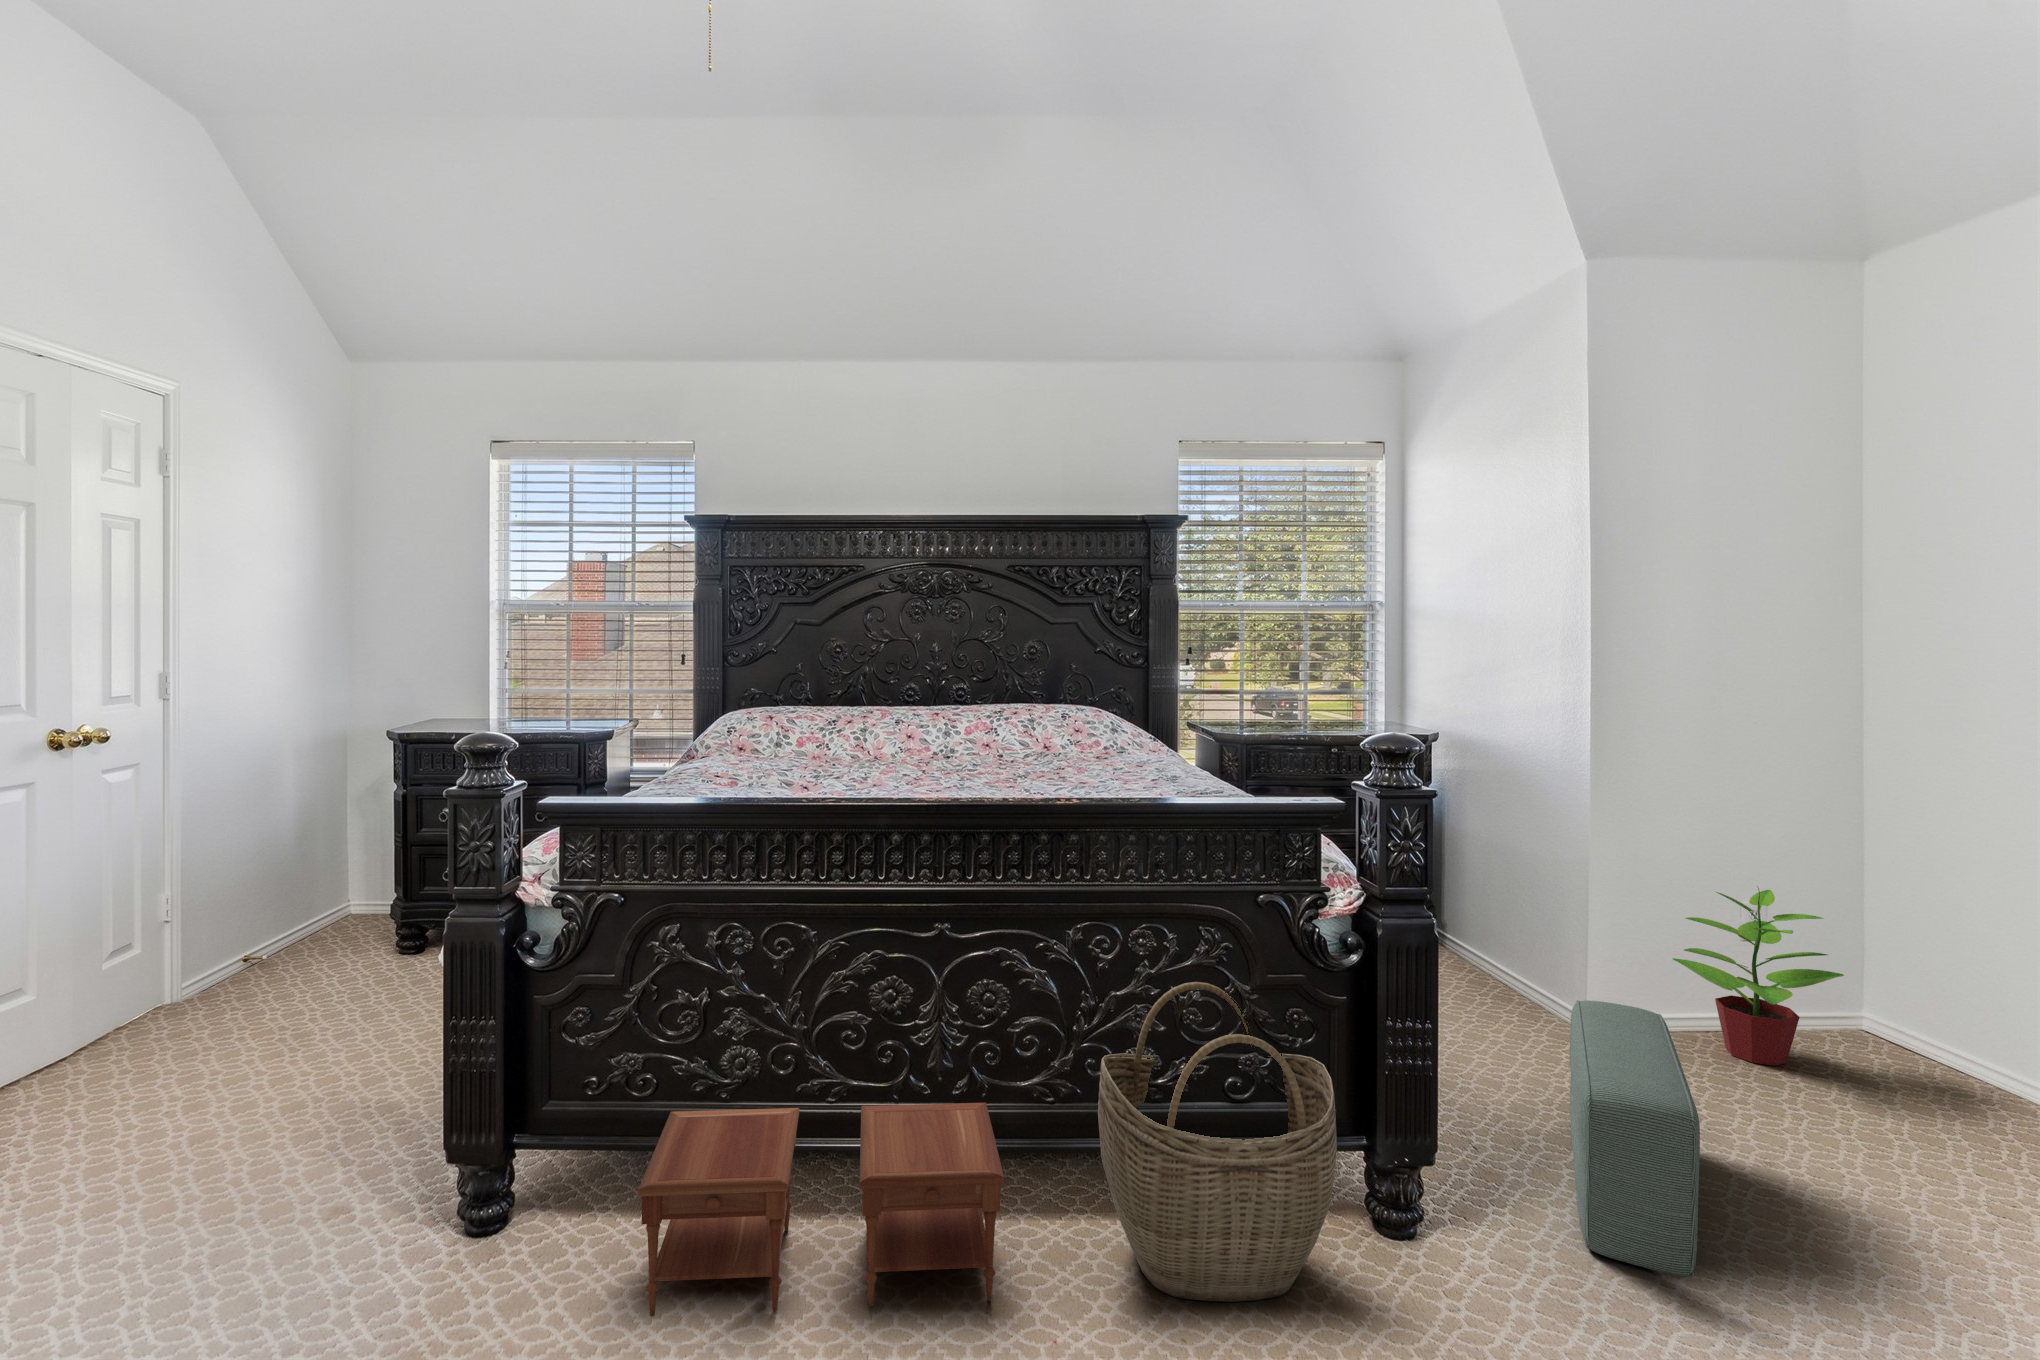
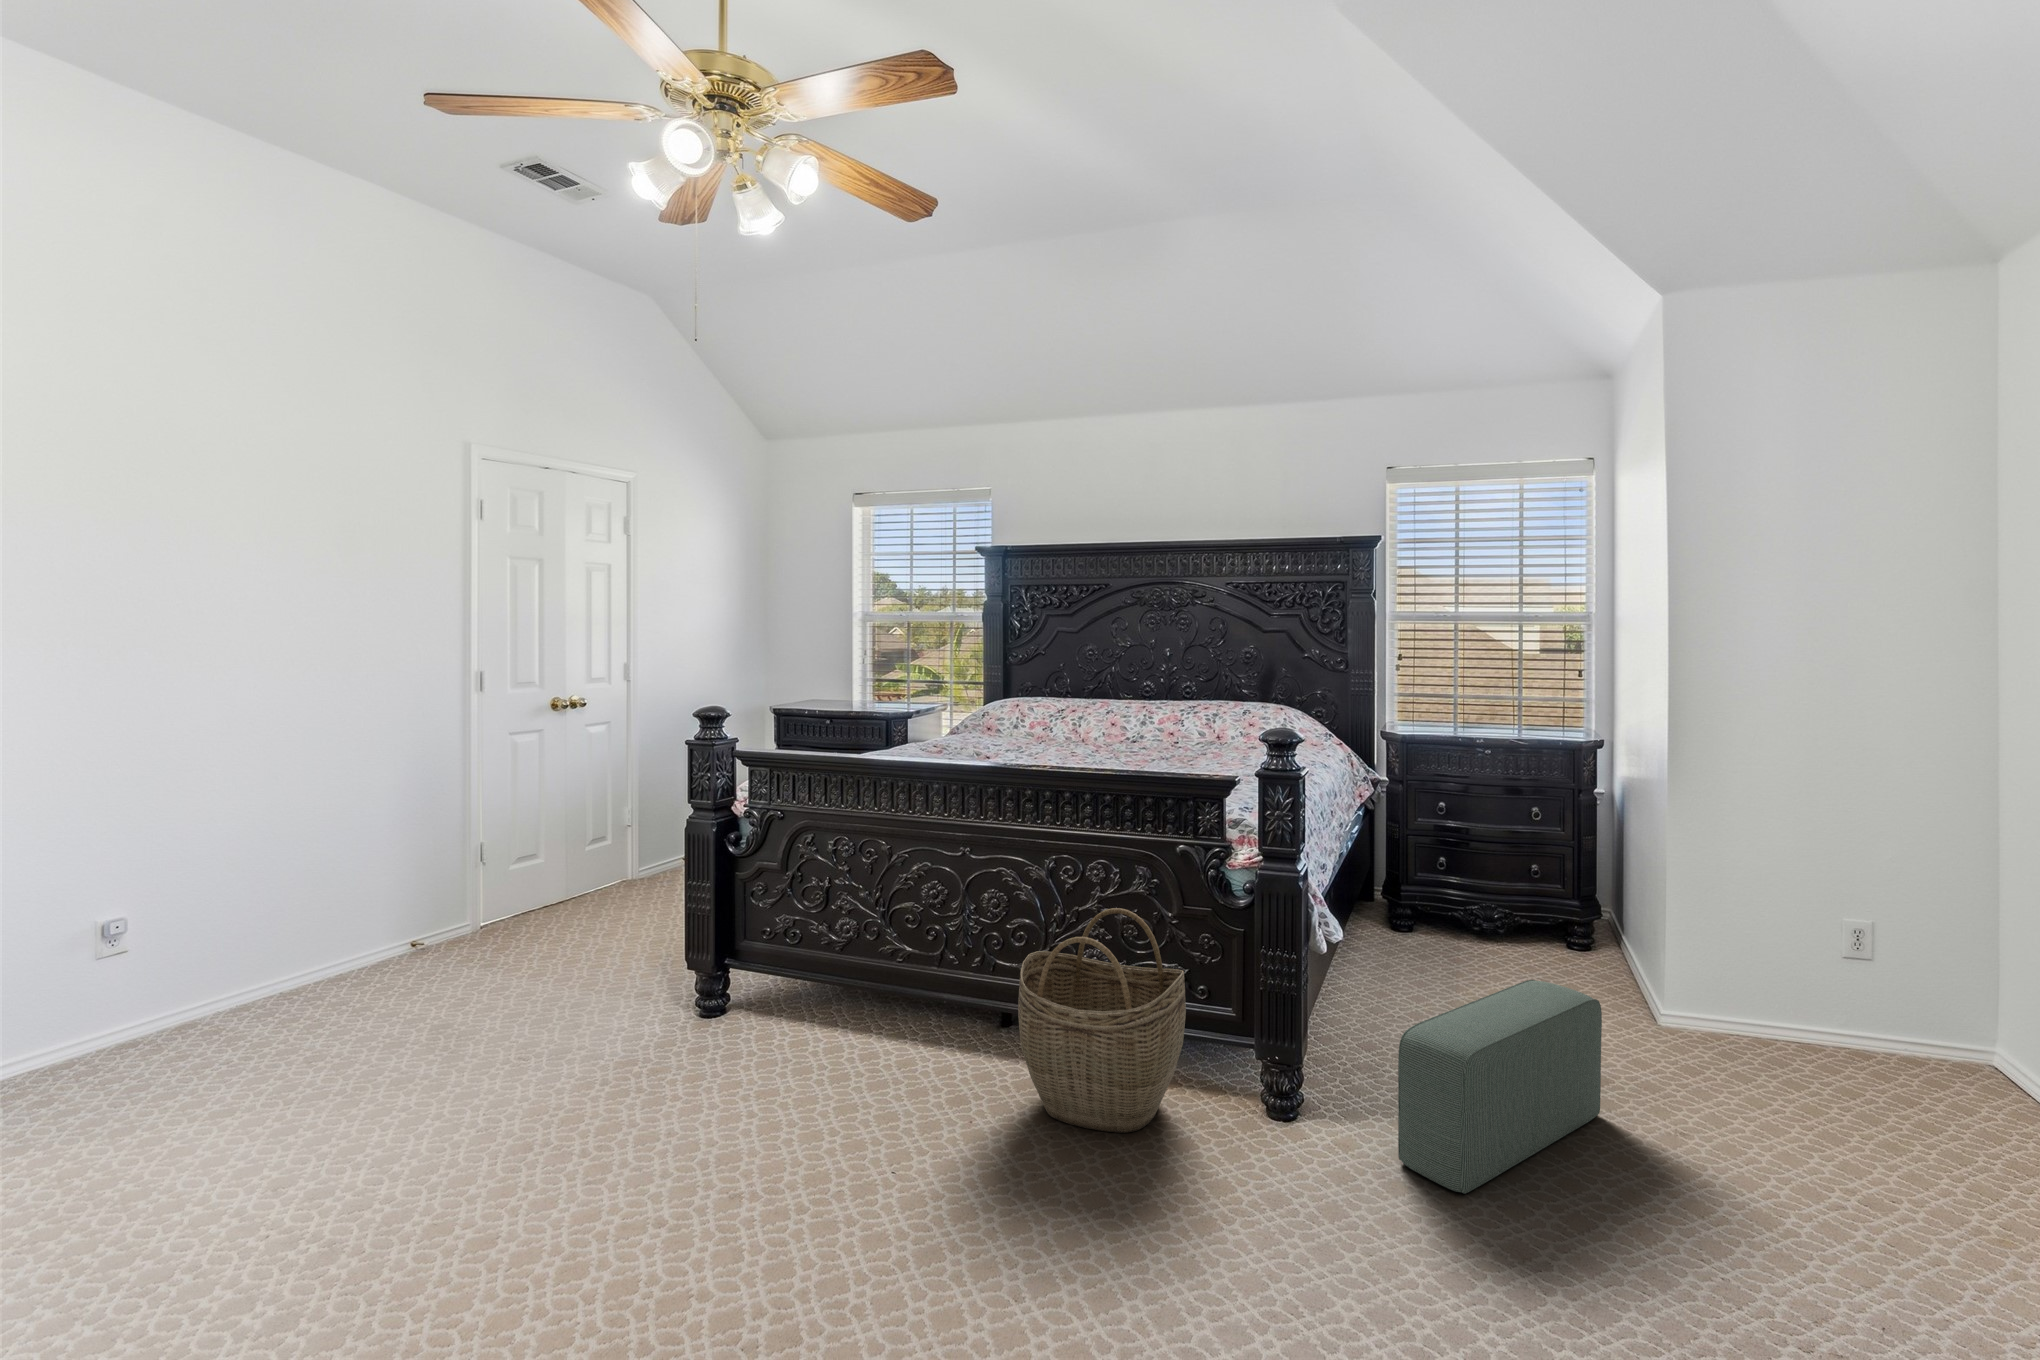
potted plant: present [1673,886,1844,1066] -> none [1757,906,1946,1093]
side table: present [638,1103,1004,1317] -> none [743,952,986,1095]

